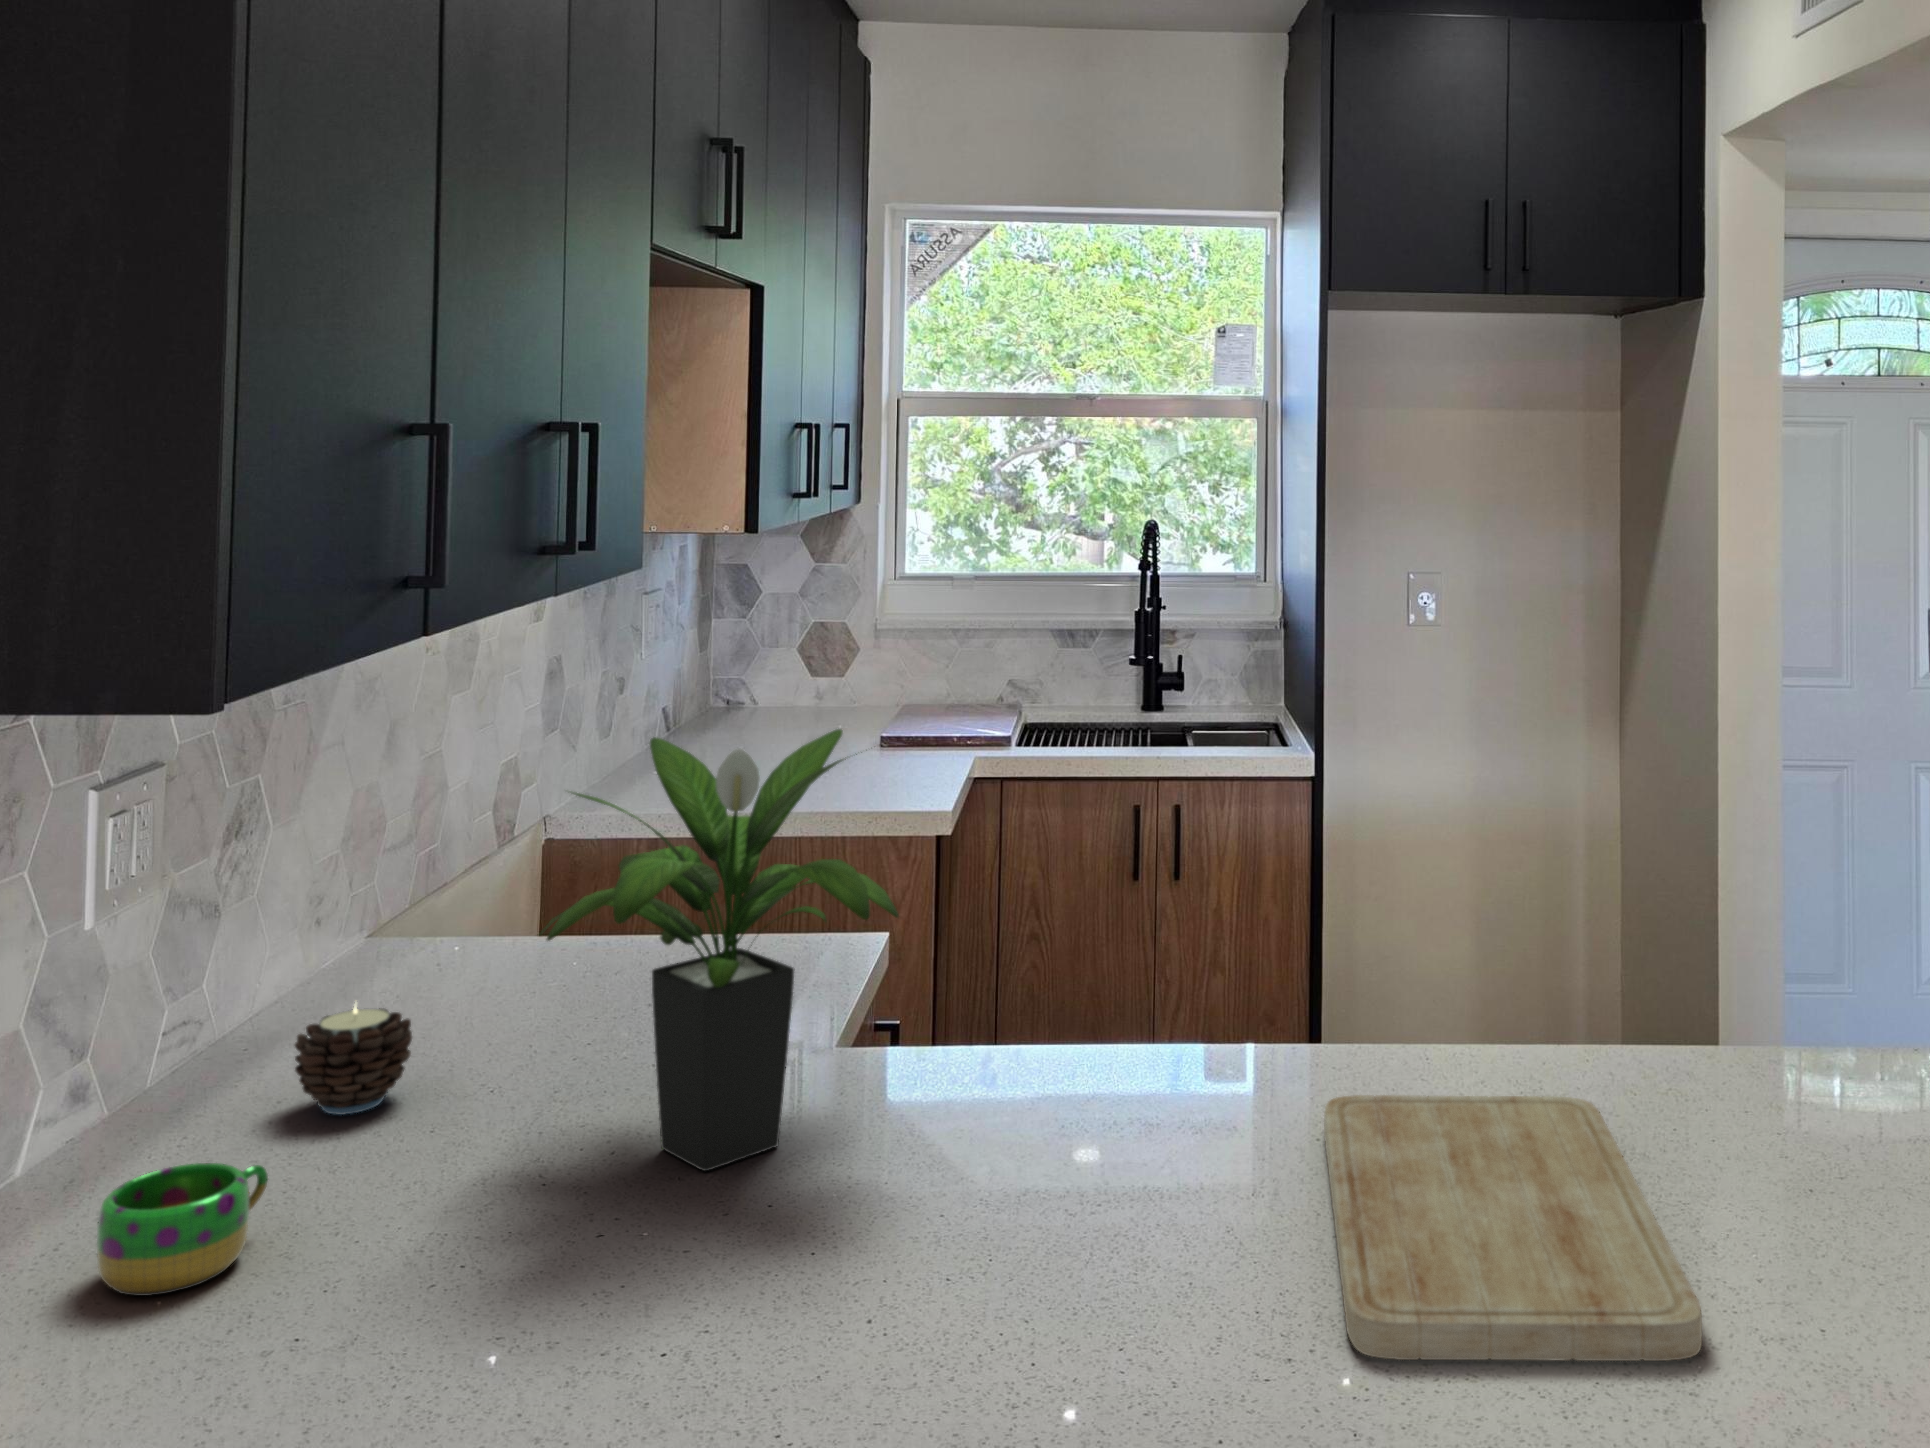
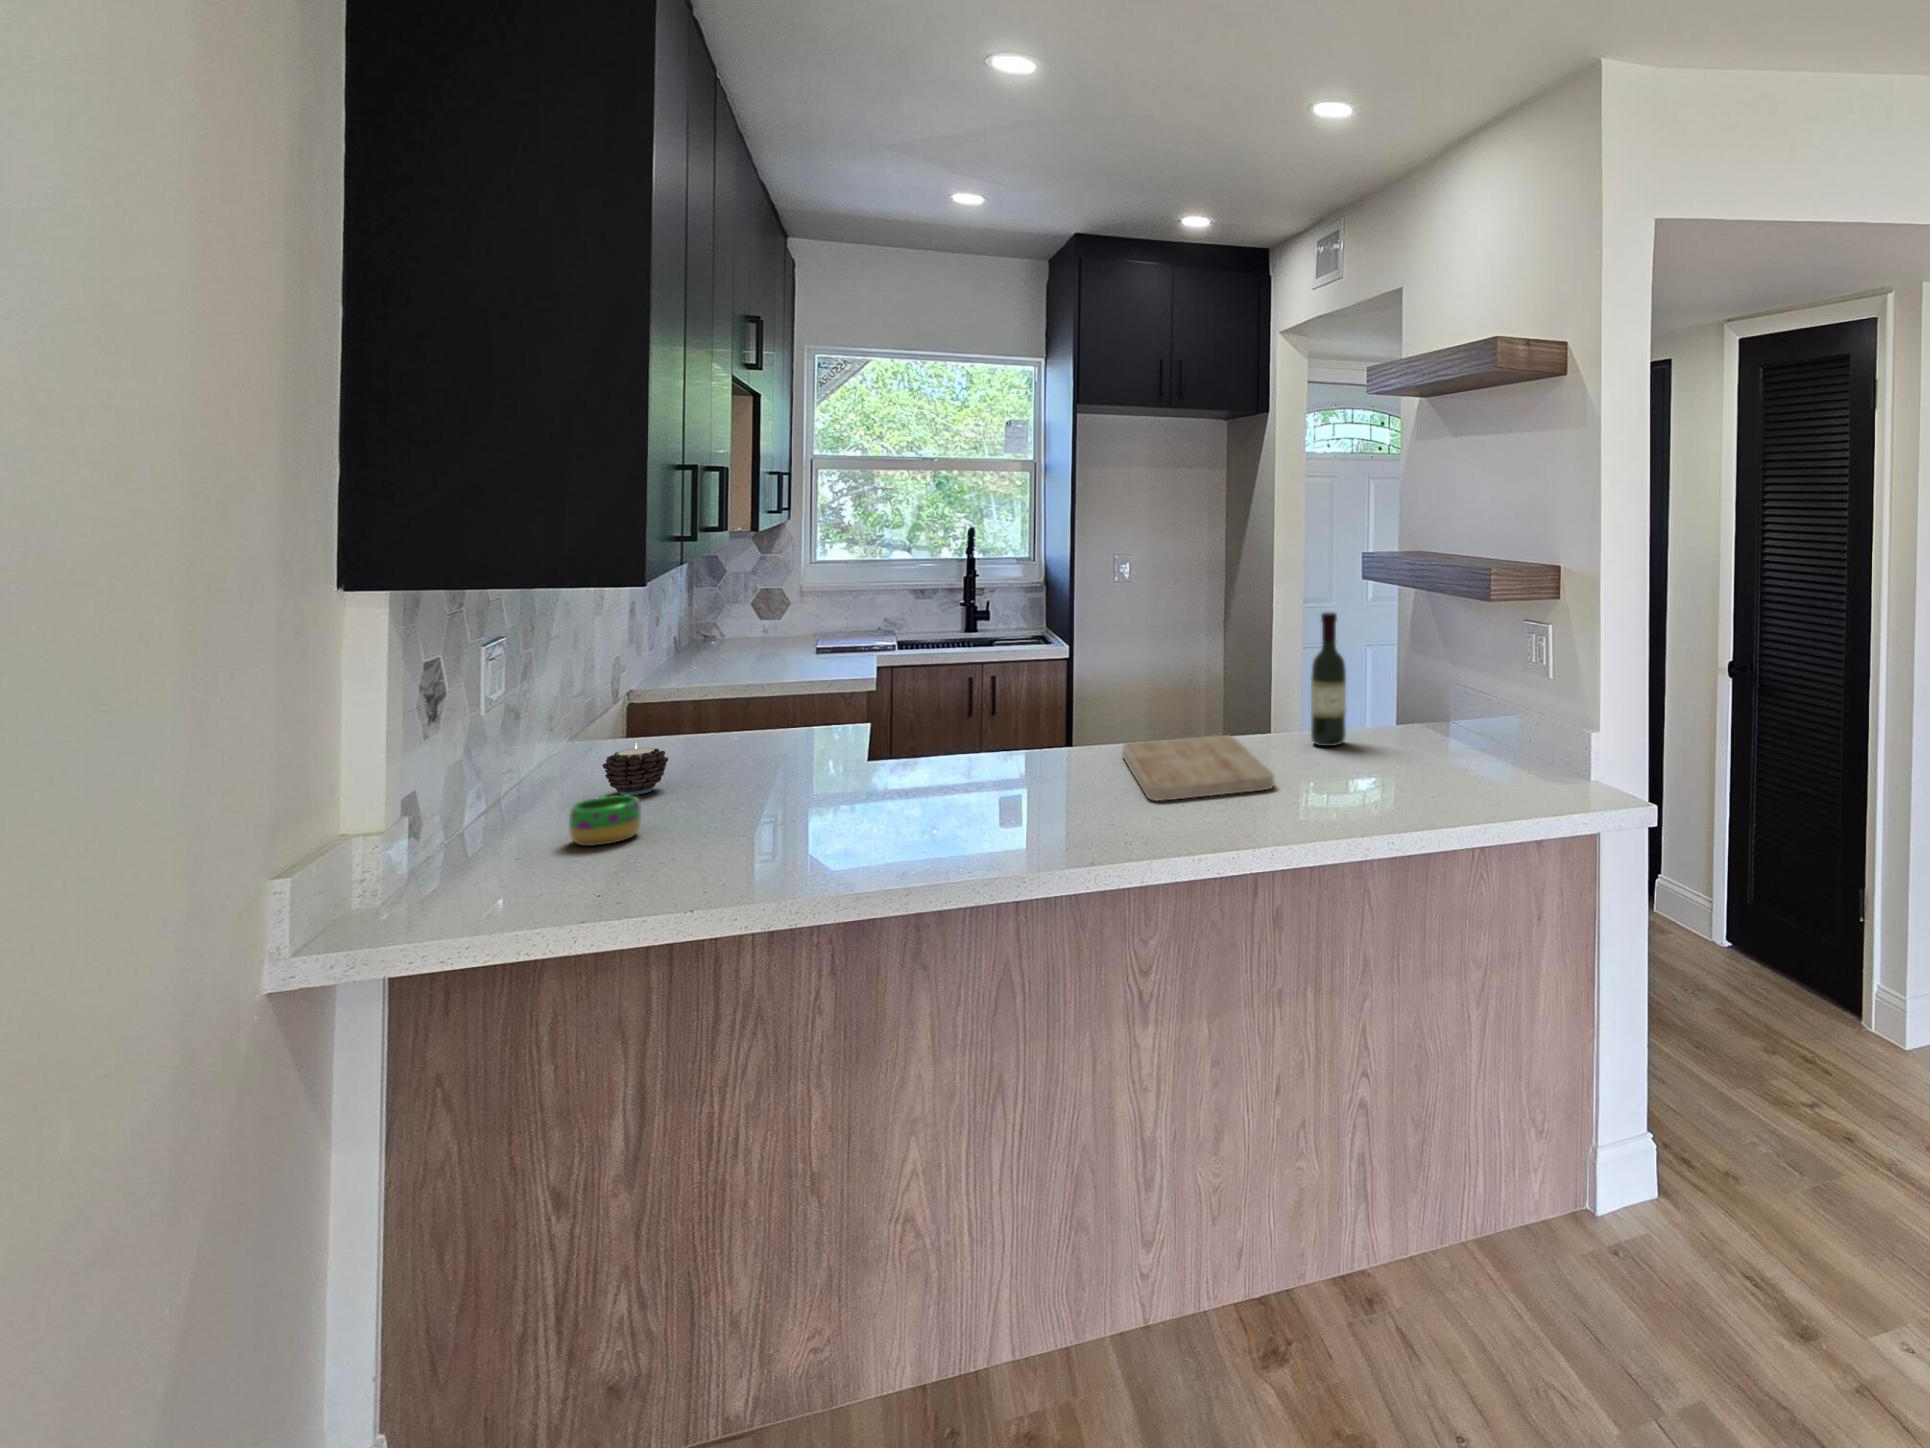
potted plant: present [541,729,899,1171] -> none [752,604,935,791]
wine bottle: none [1803,801,1900,1170] -> present [1311,612,1346,746]

